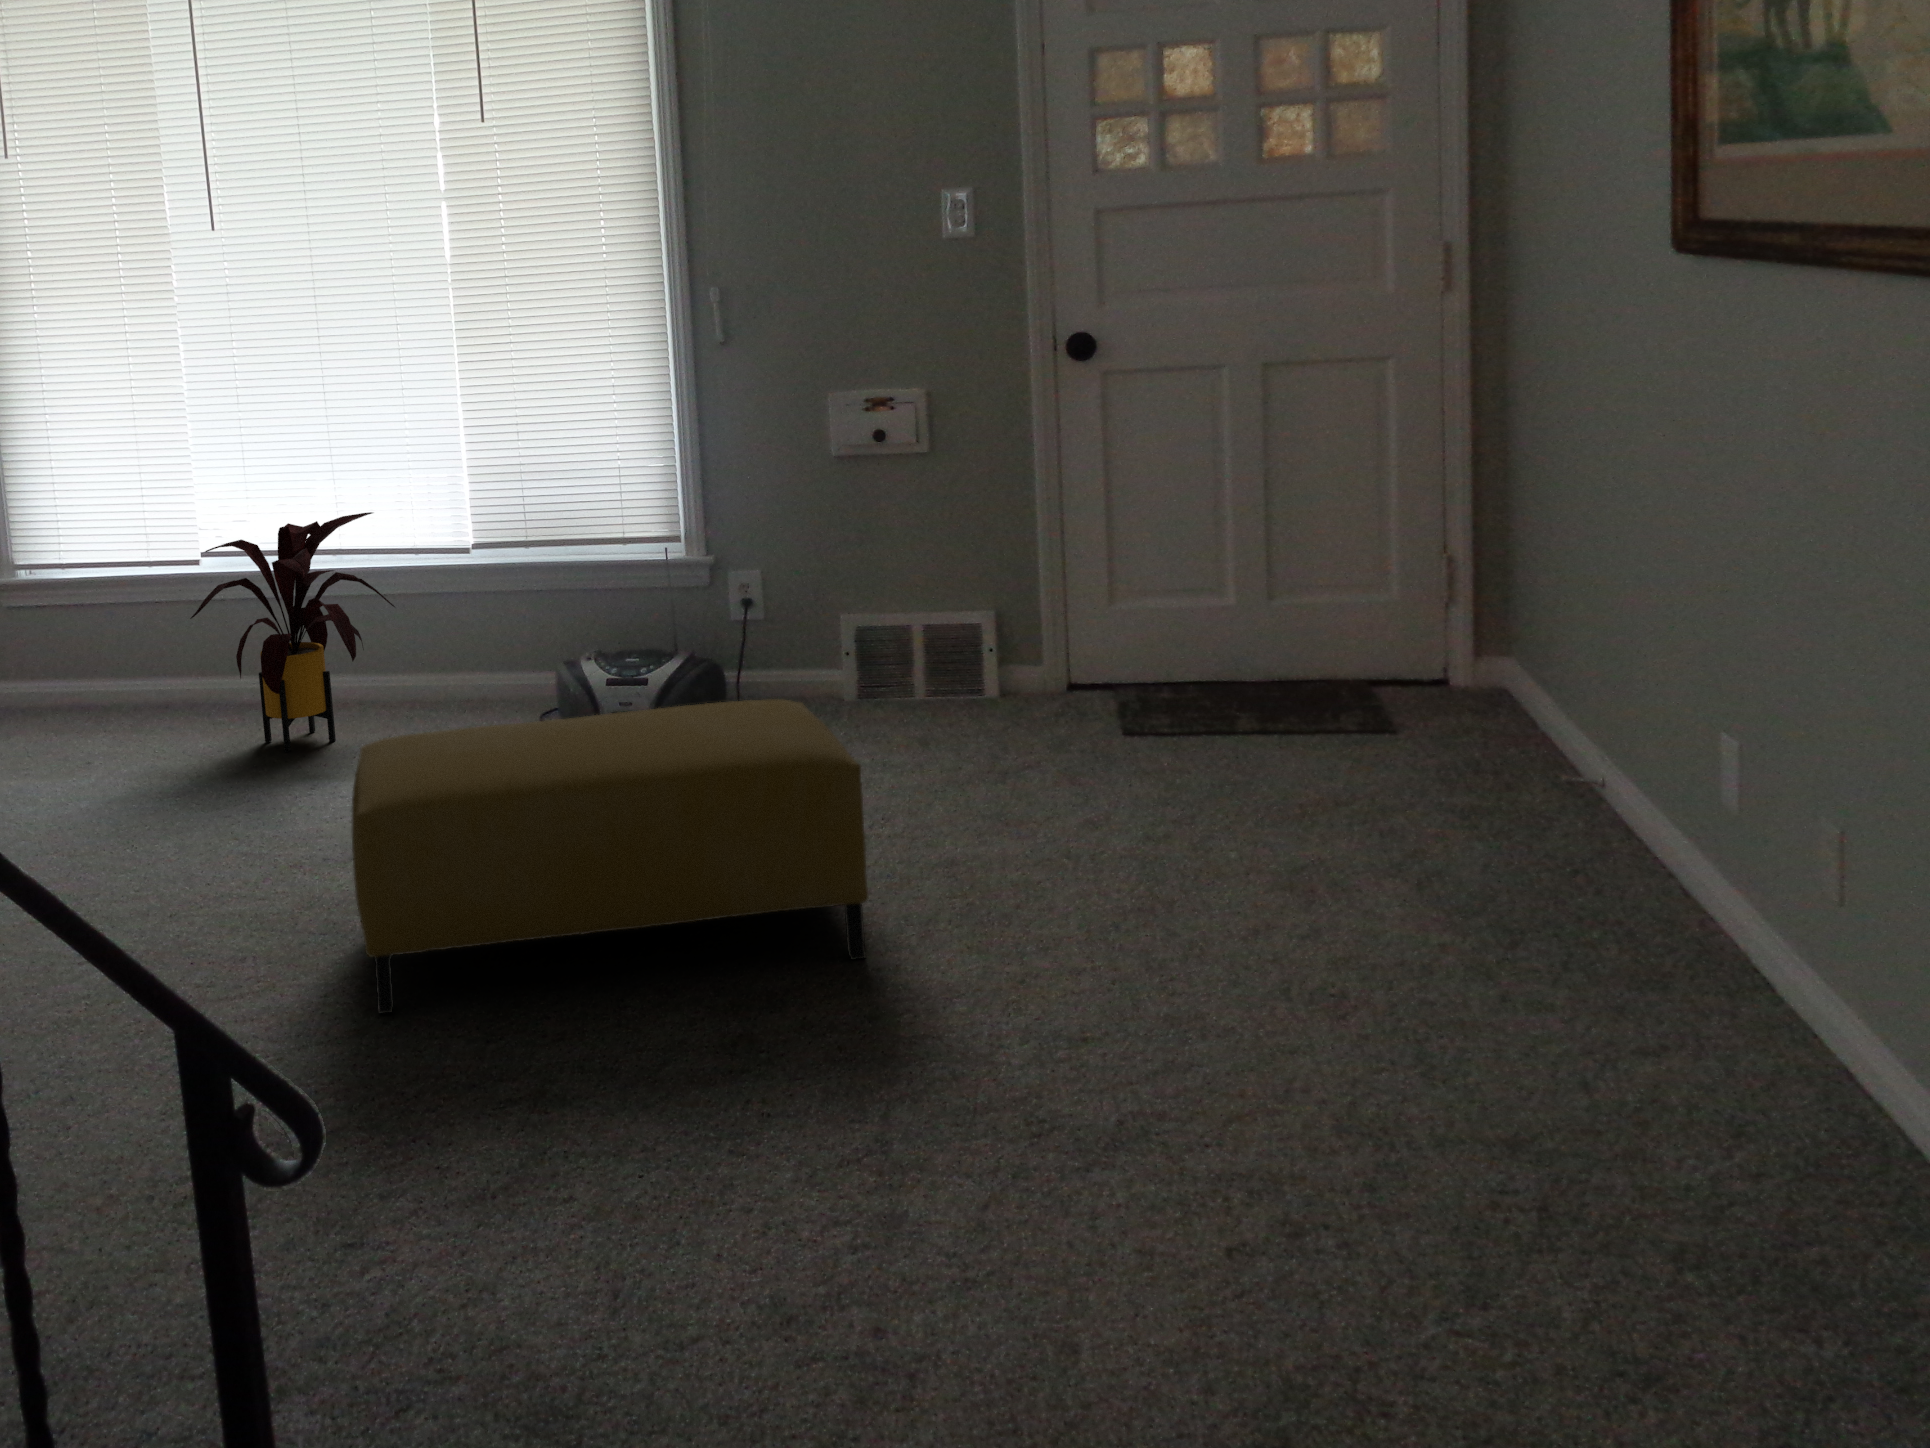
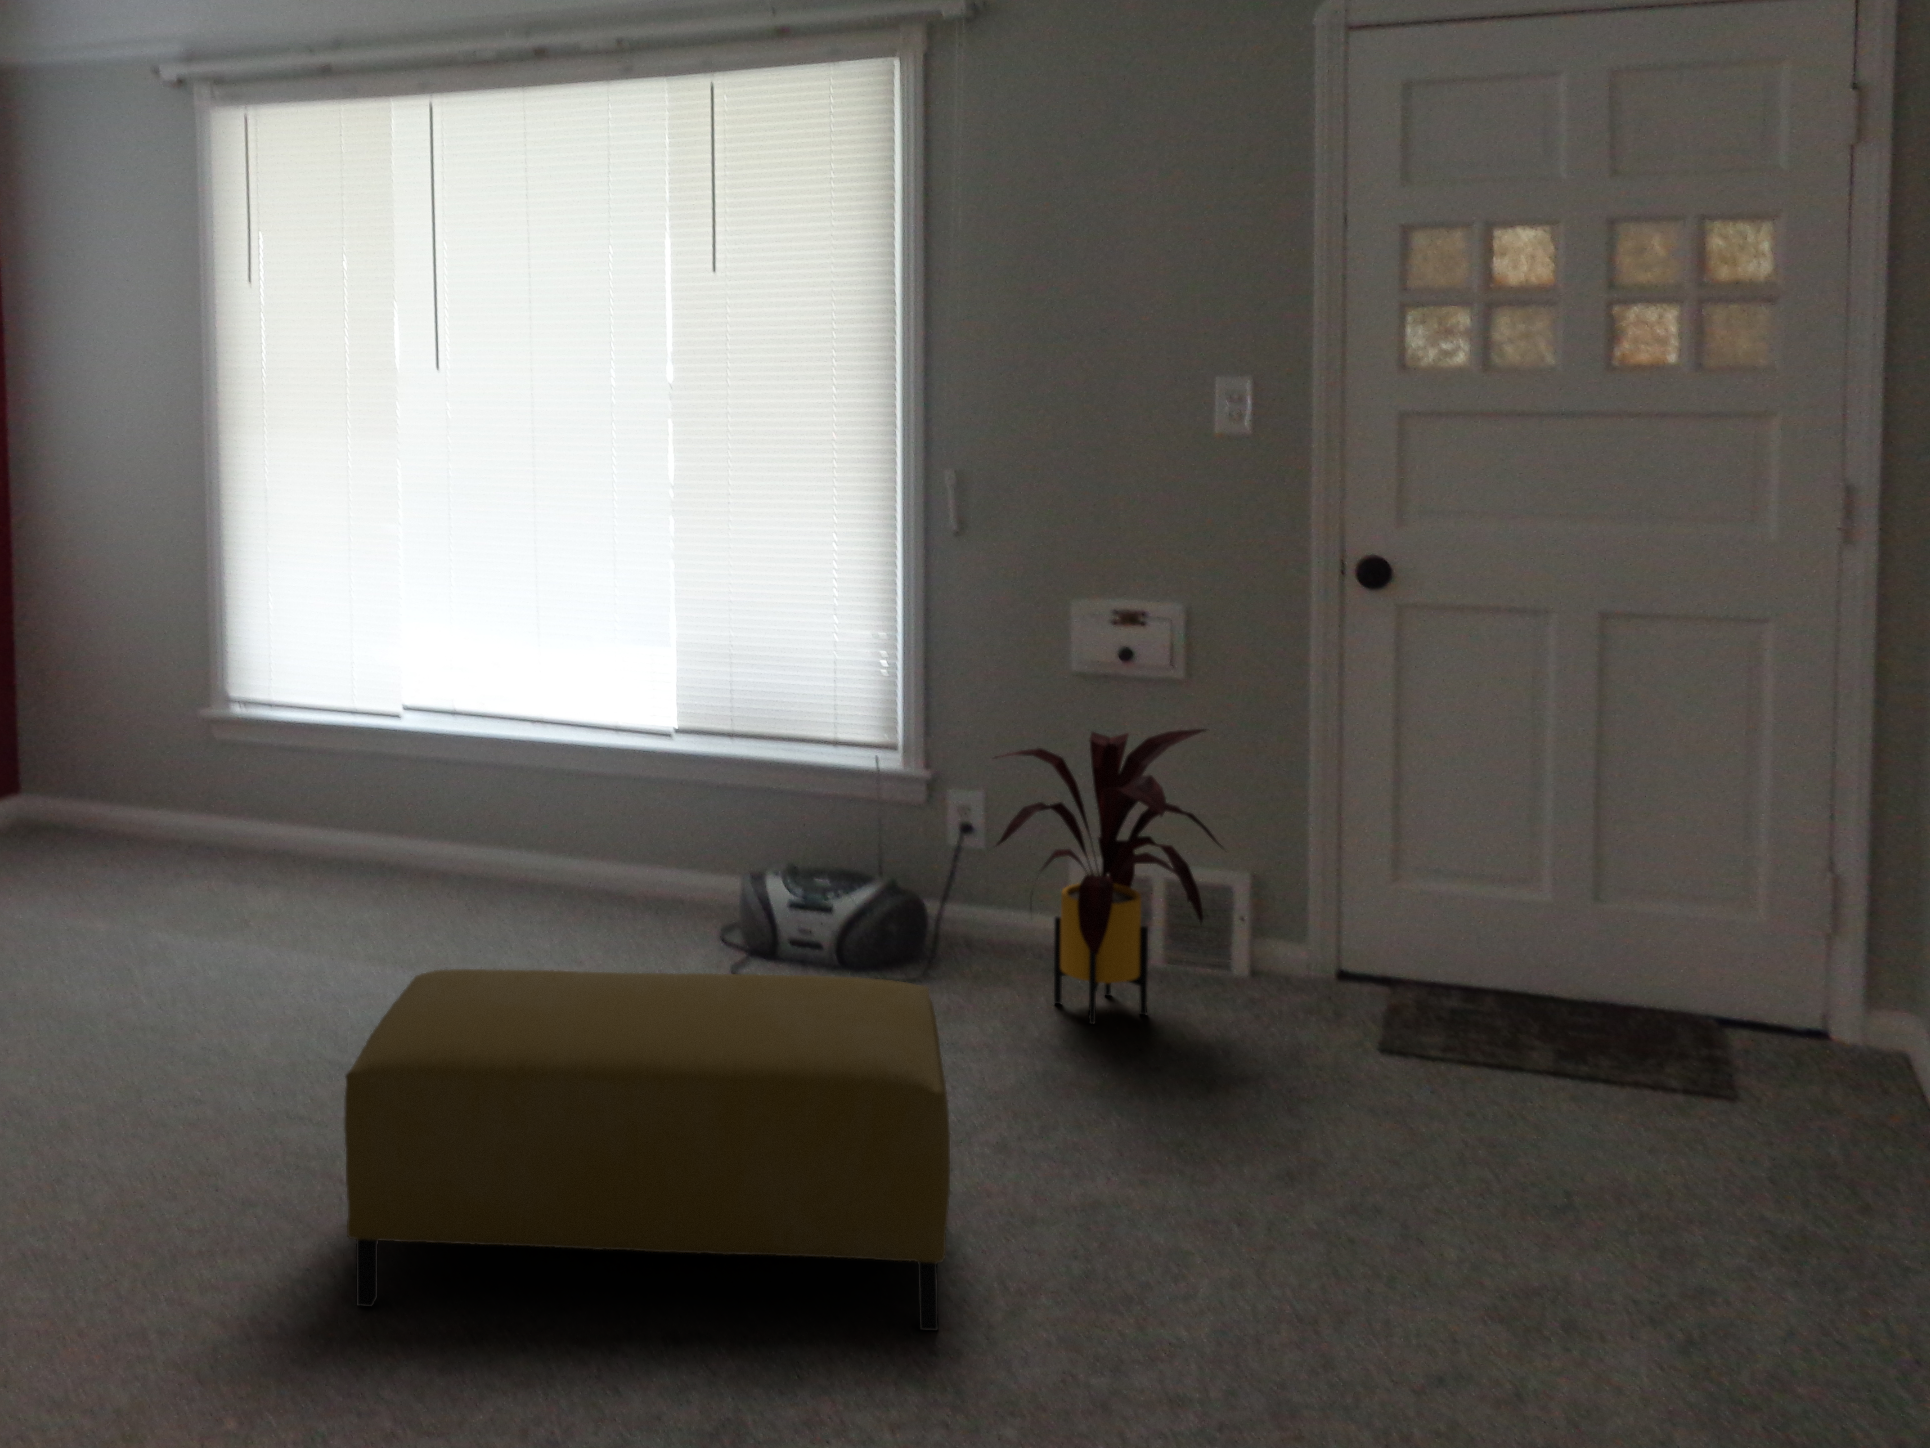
house plant: present [190,512,395,752] -> present [995,729,1221,1024]

